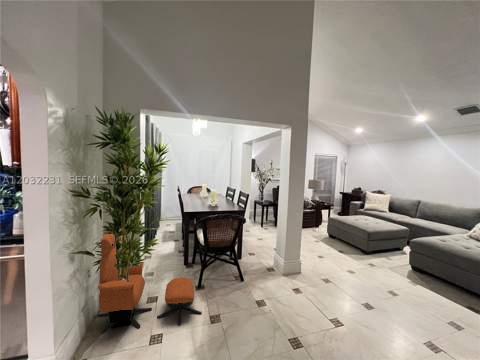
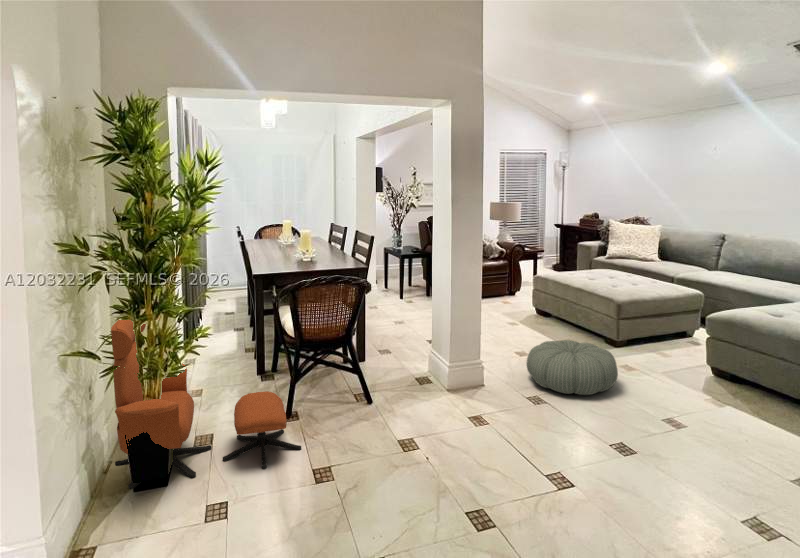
pouf: none [332,256,387,290] -> present [526,340,618,395]

